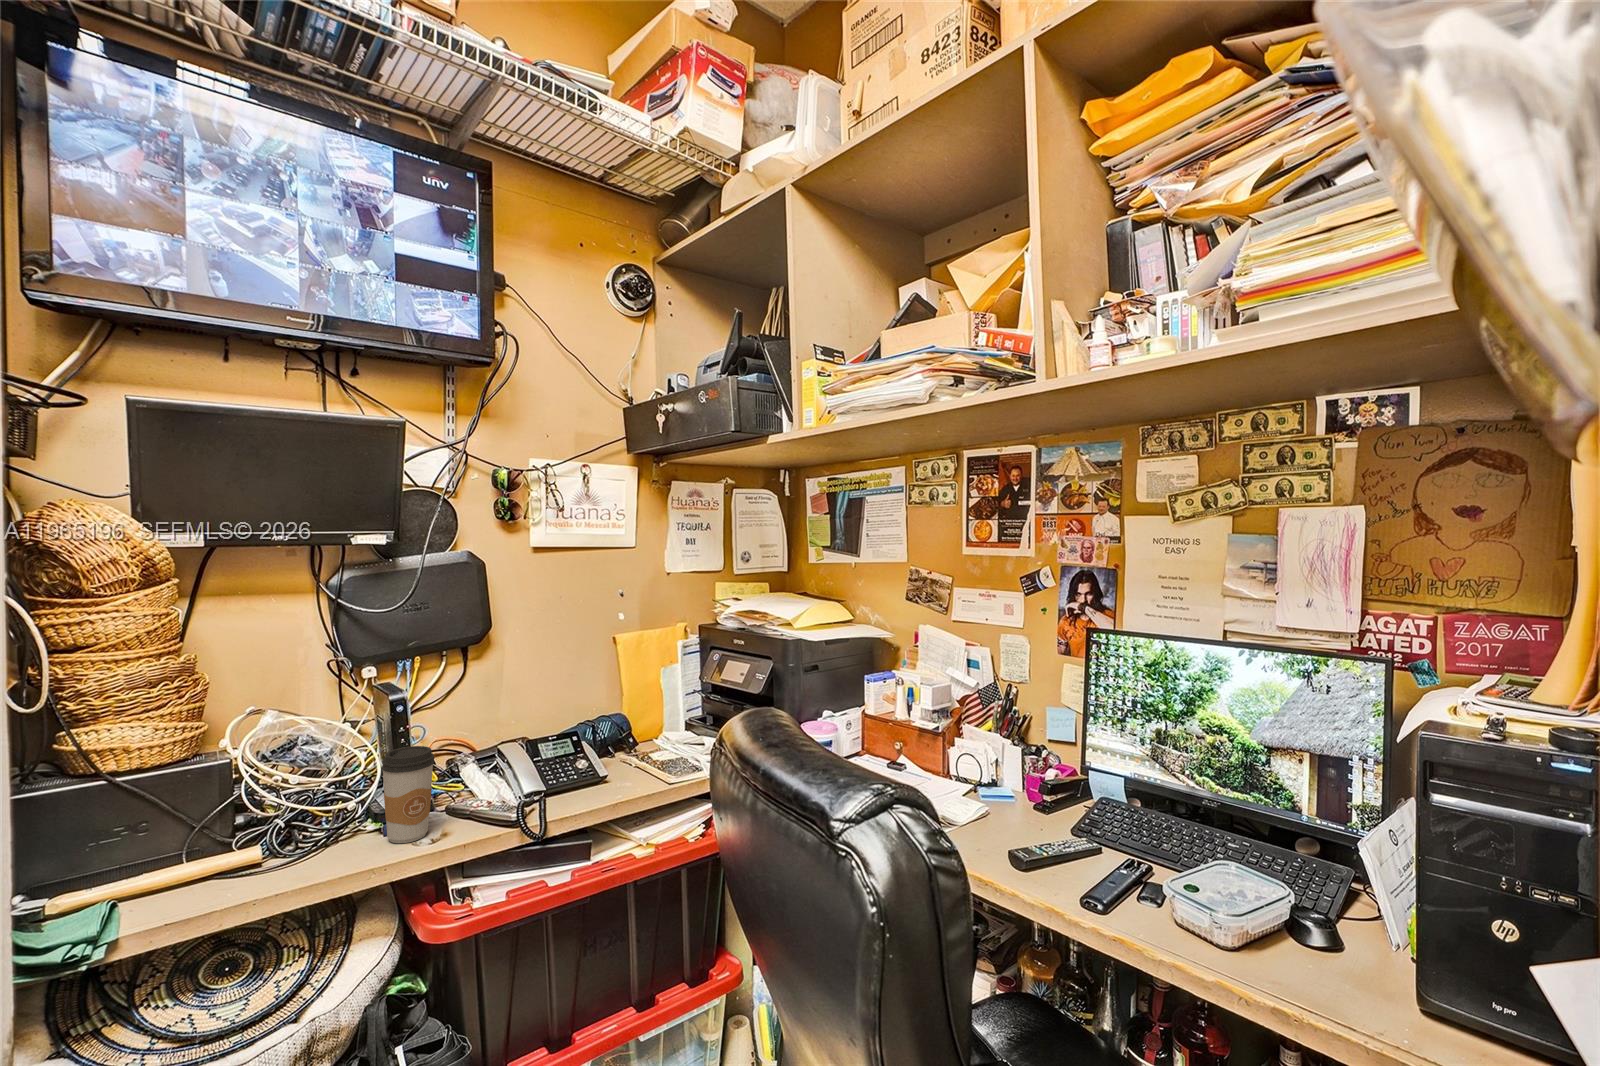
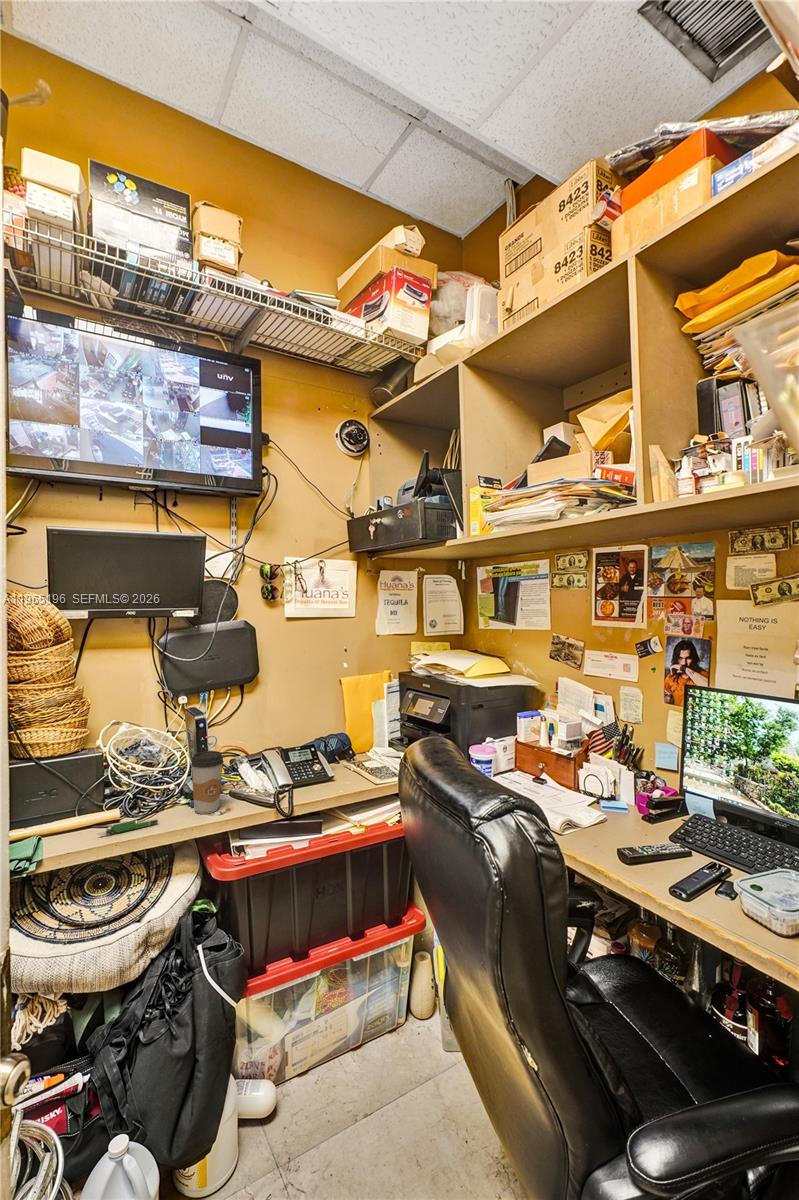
pen: none [217,857,326,889] -> present [99,820,158,835]

